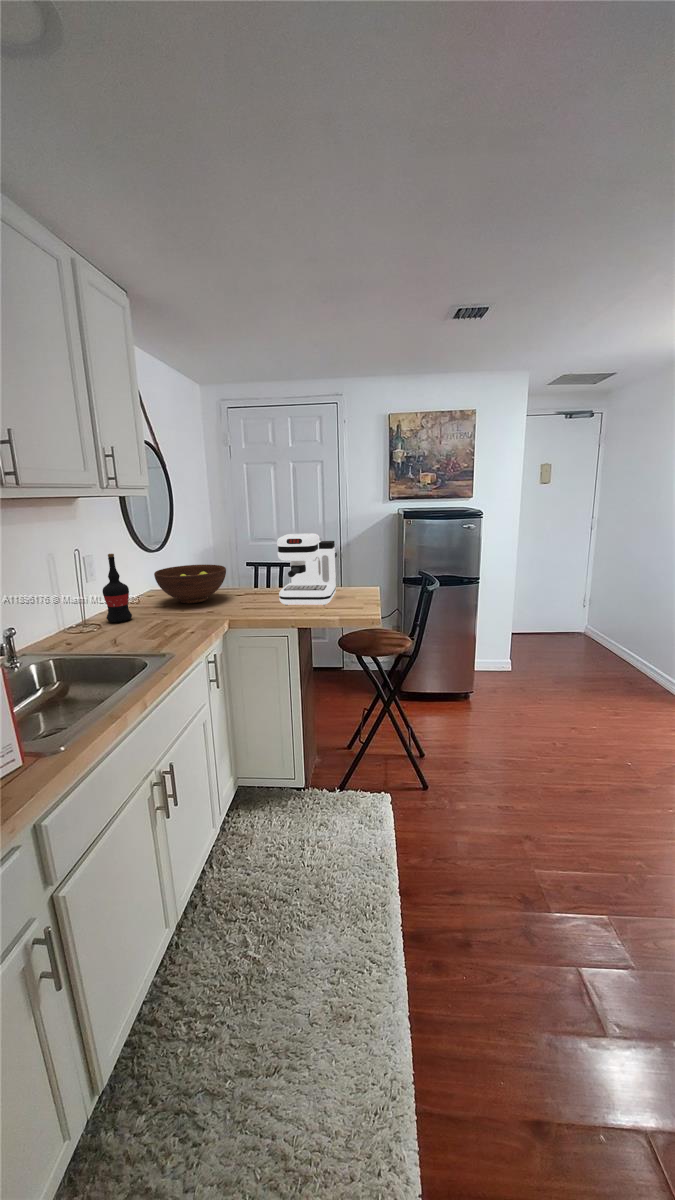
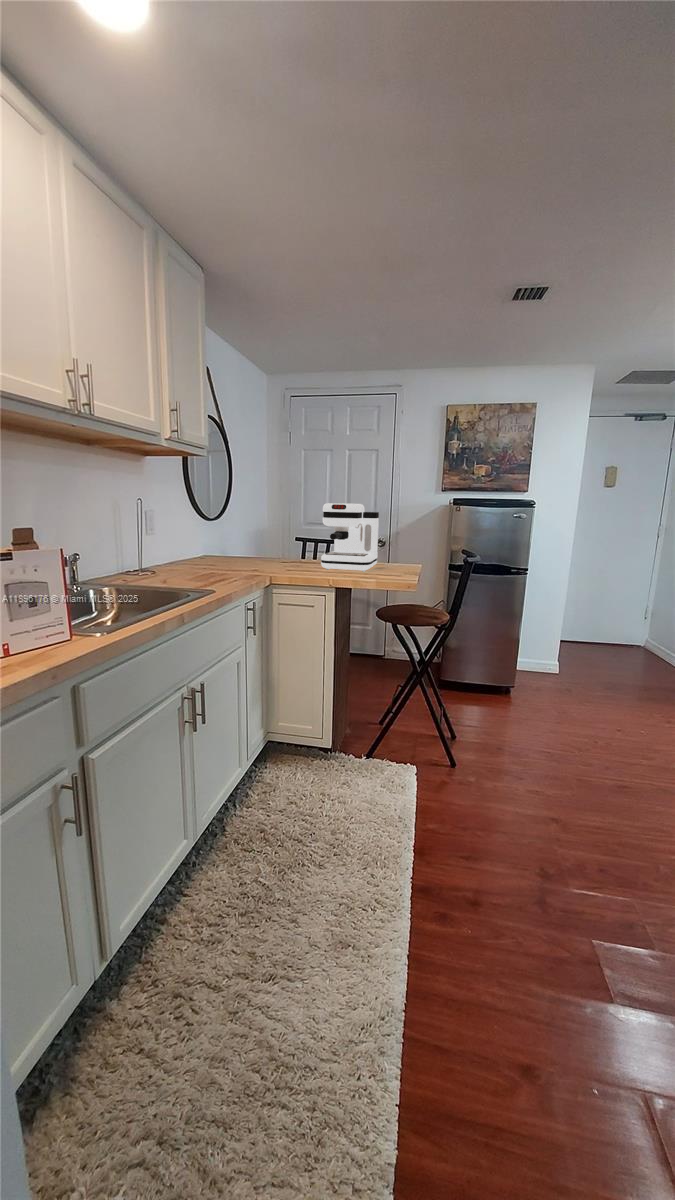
wine bottle: present [102,554,132,622] -> none [160,507,184,570]
fruit bowl: present [154,565,226,603] -> none [208,531,274,564]

